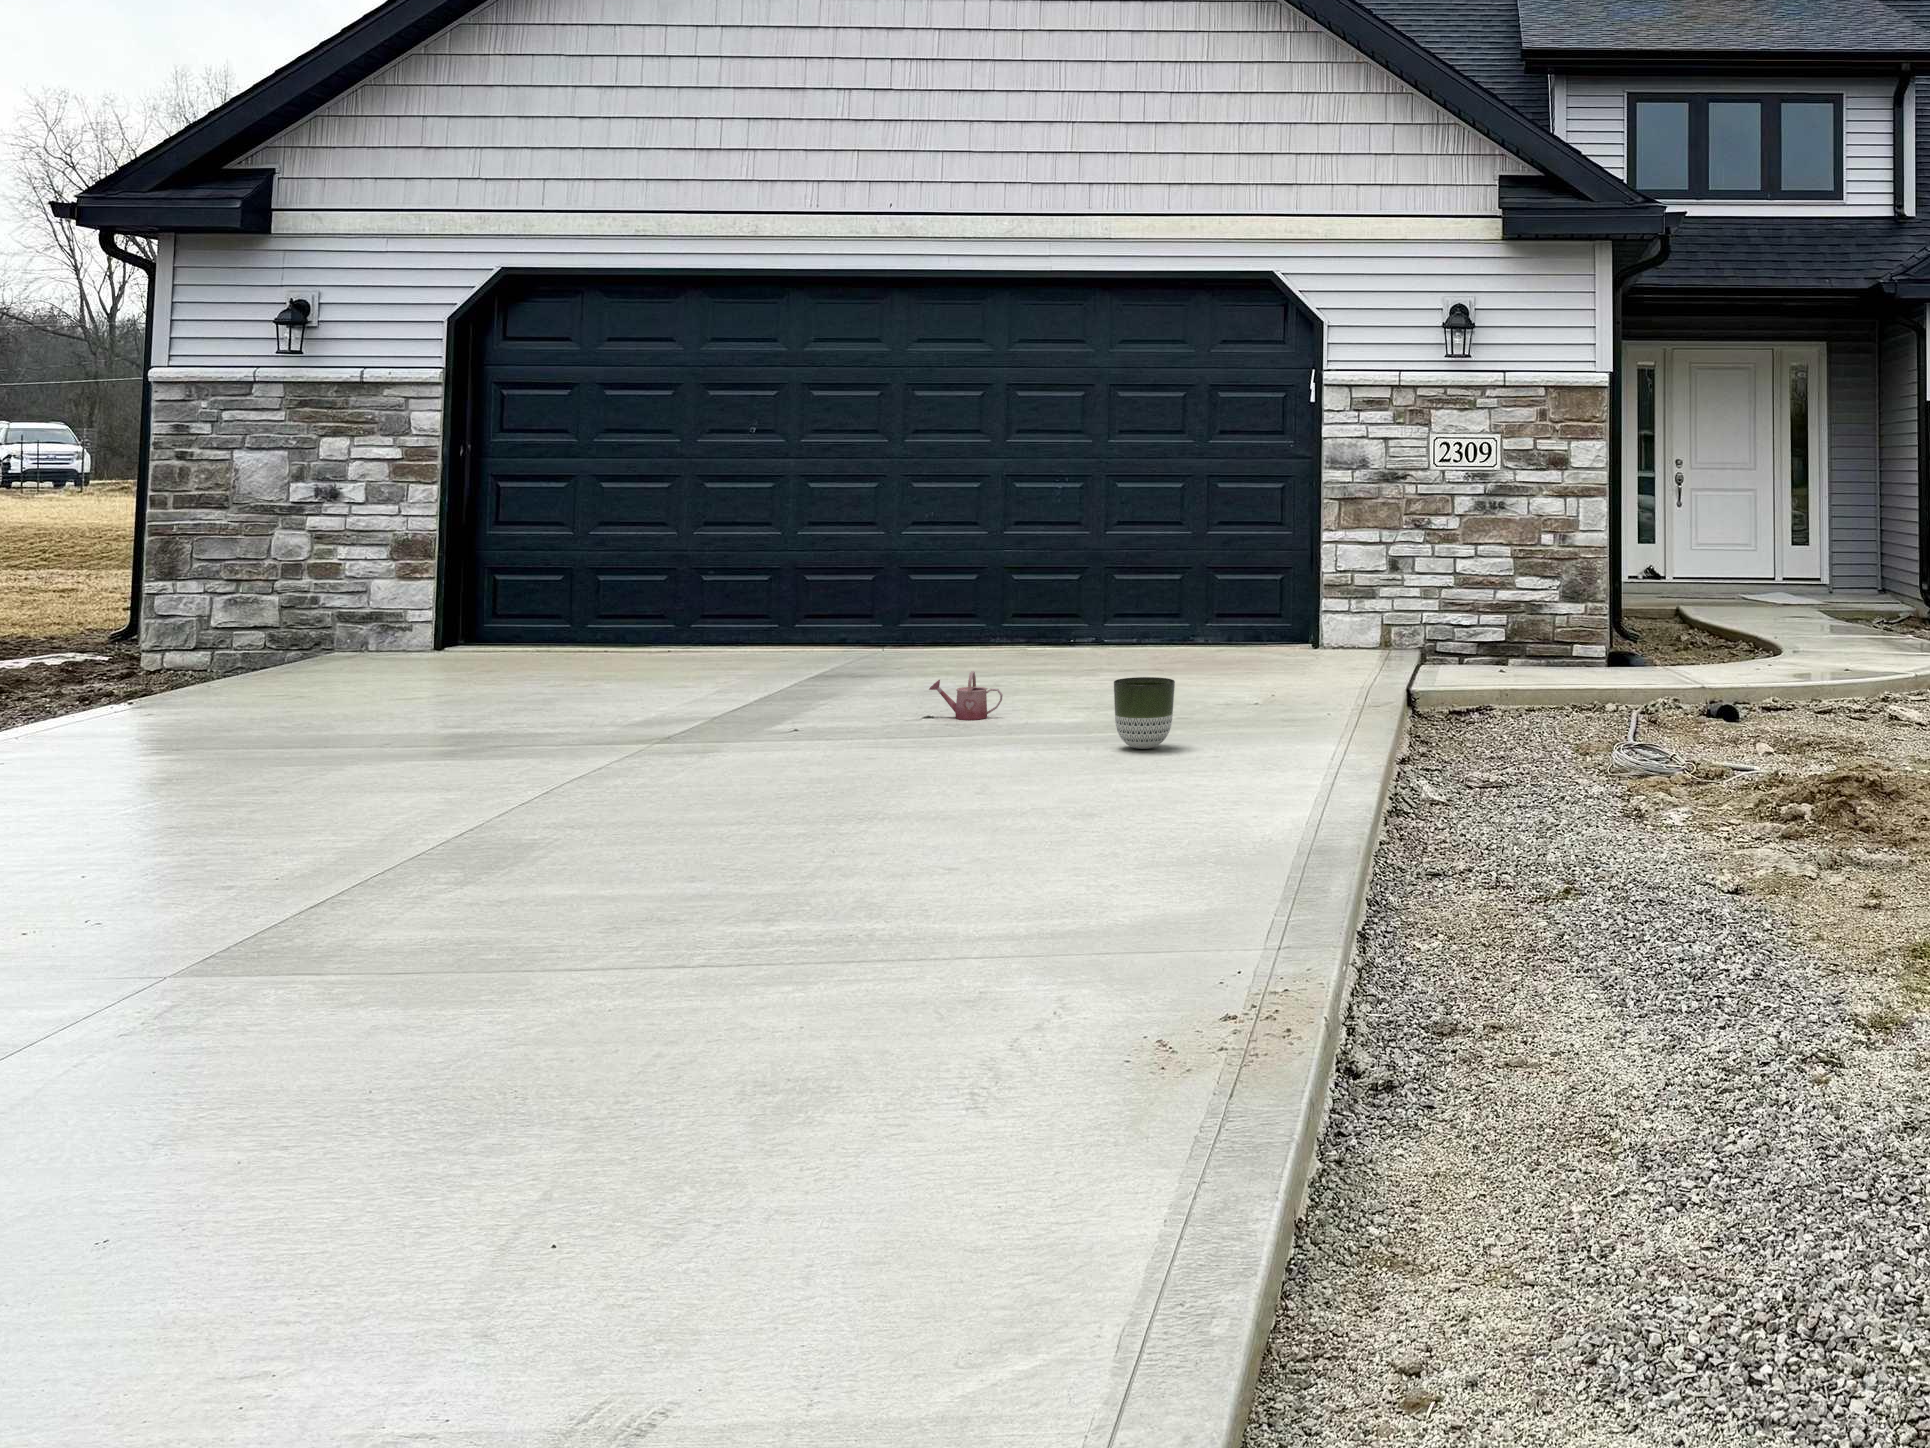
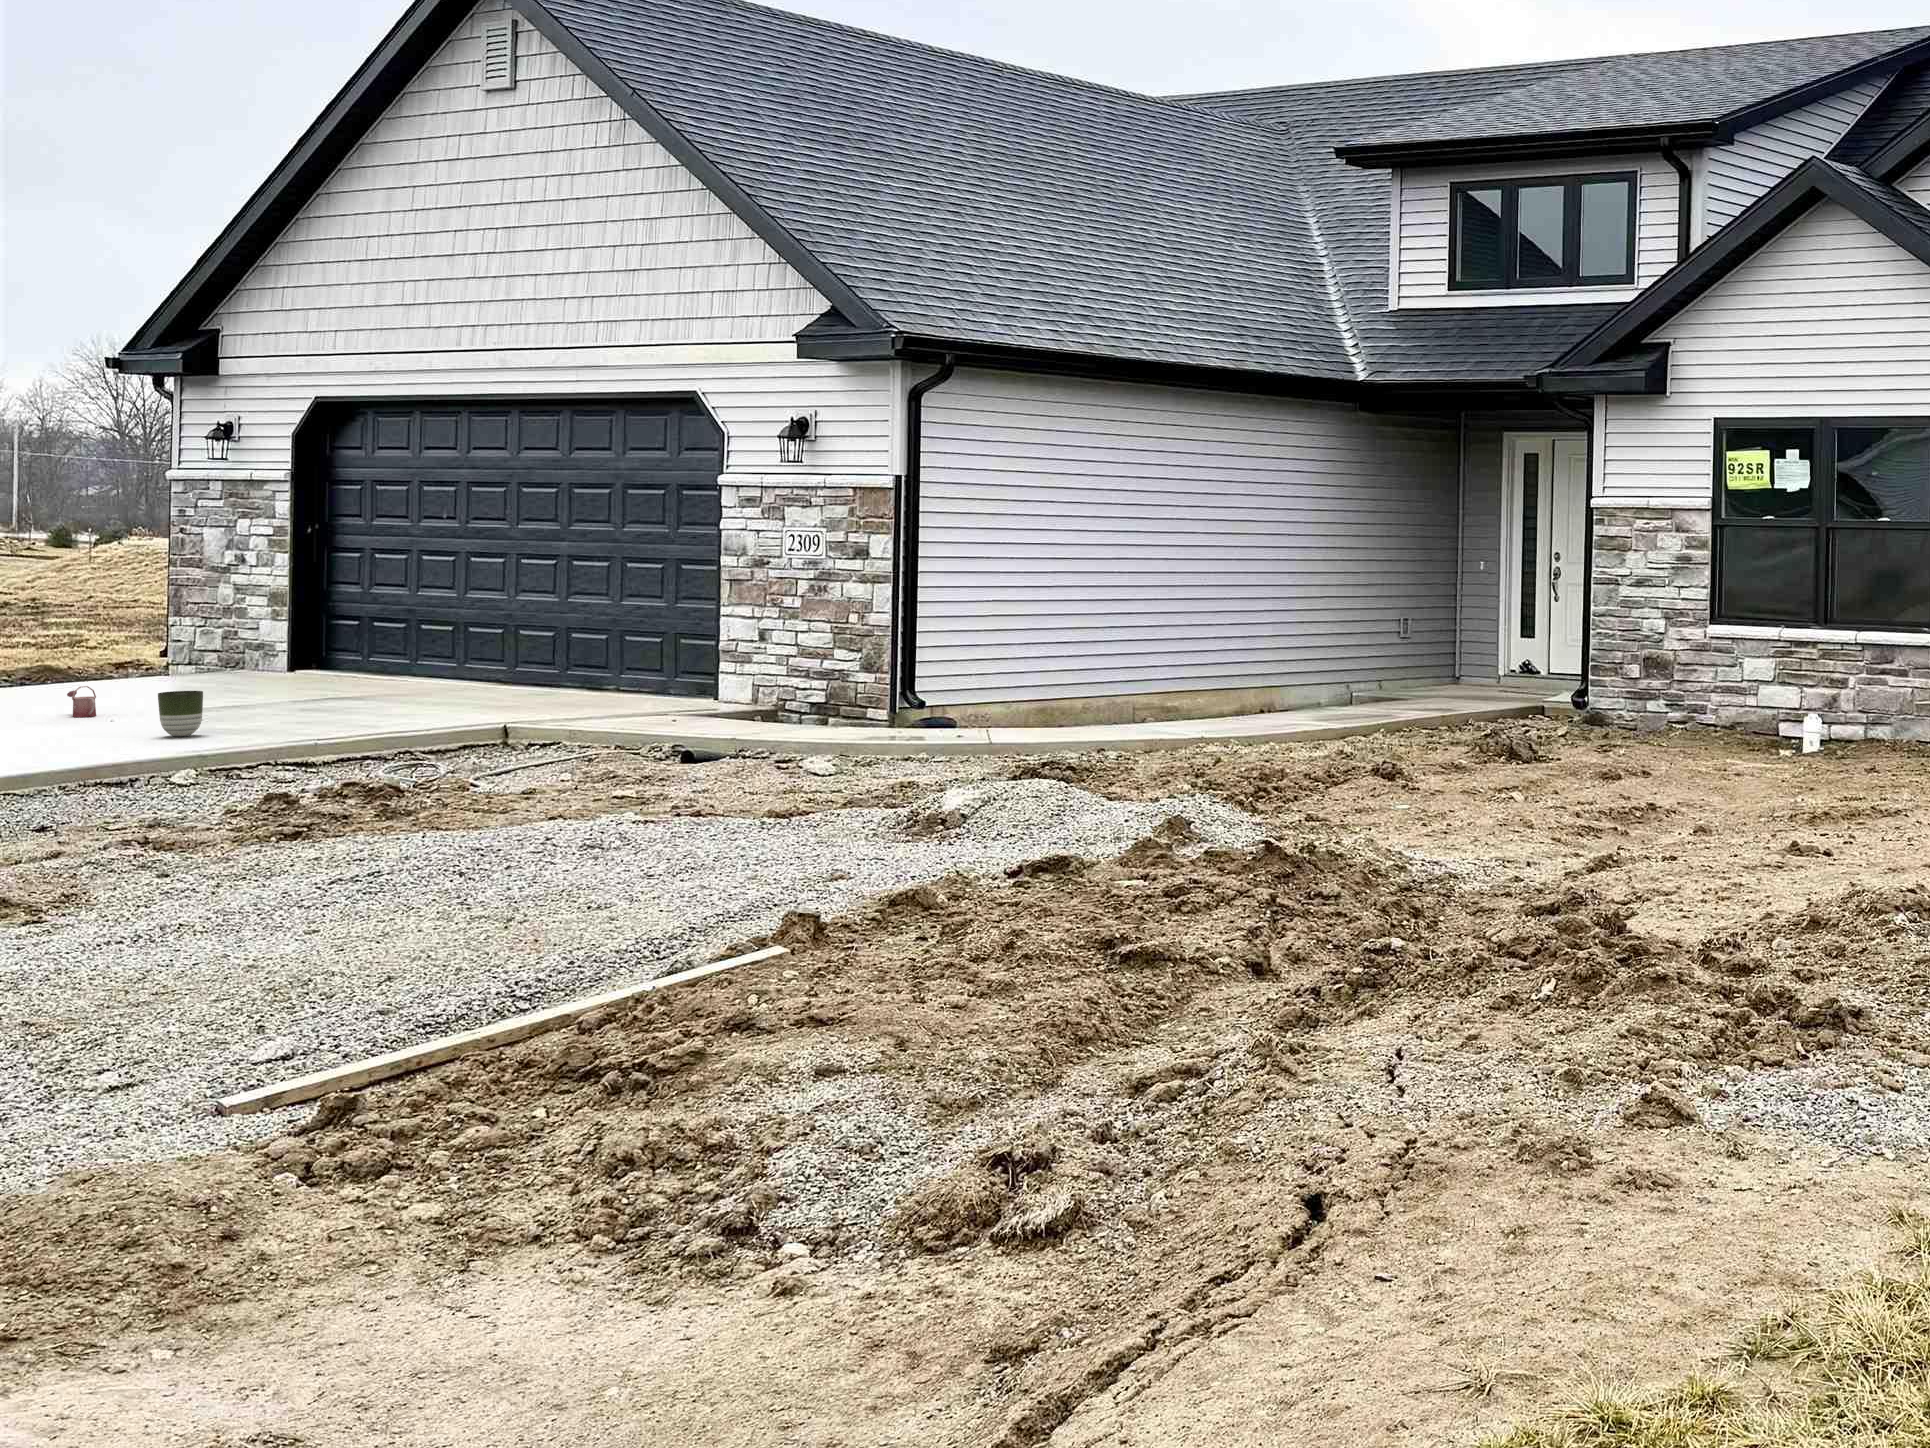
watering can: present [929,671,1003,720] -> present [67,686,96,717]

